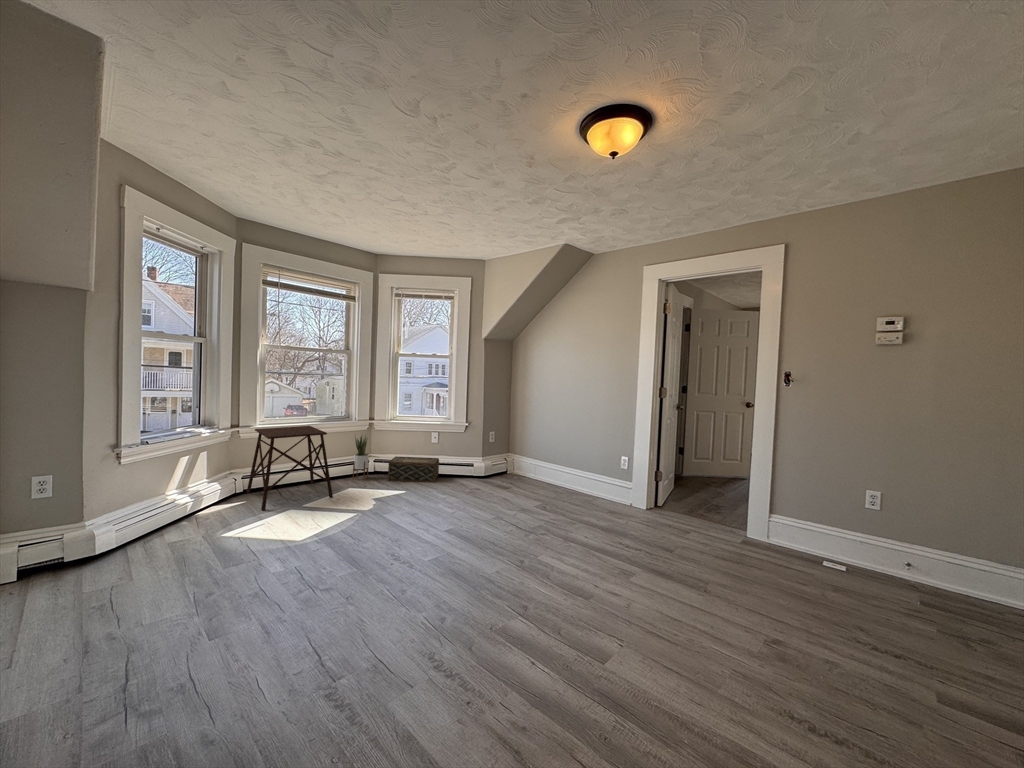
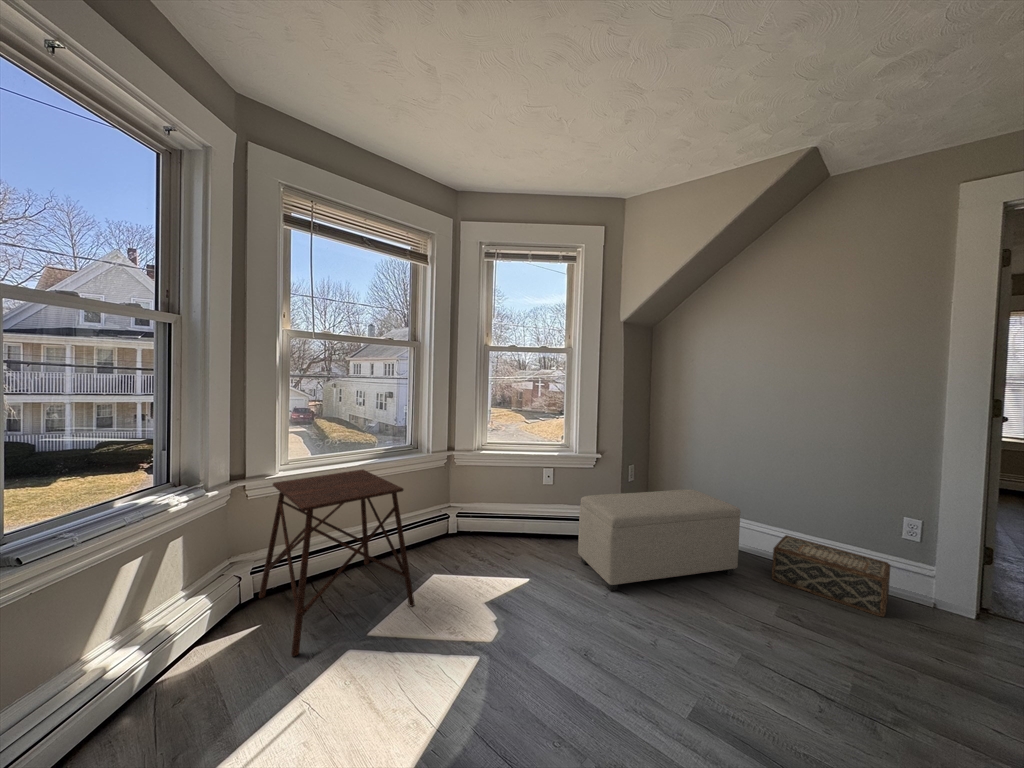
potted plant: present [353,434,369,480] -> none [429,475,452,554]
ottoman: none [442,444,534,495] -> present [578,489,741,591]
woven basket: present [388,456,439,482] -> present [772,535,890,617]

